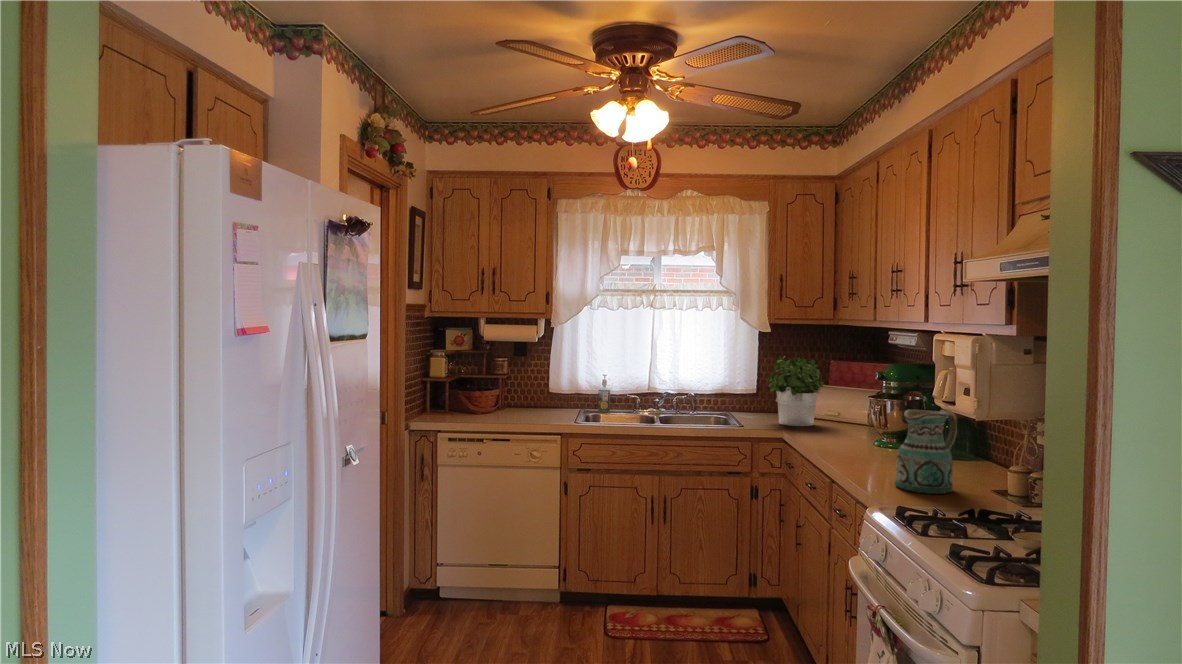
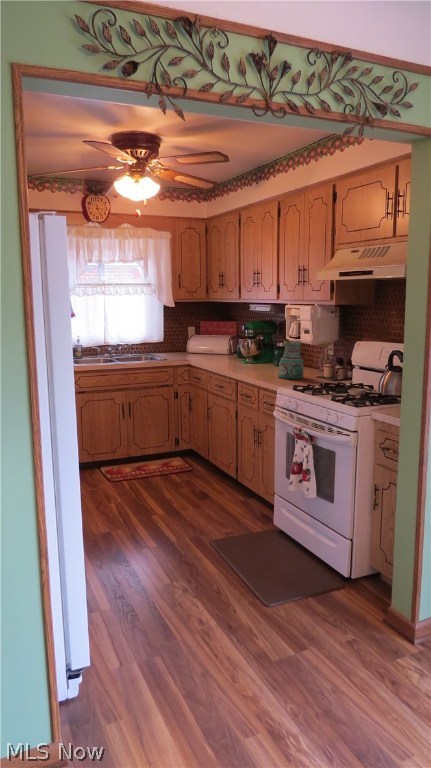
potted plant: present [768,356,823,426] -> none [174,320,205,358]

